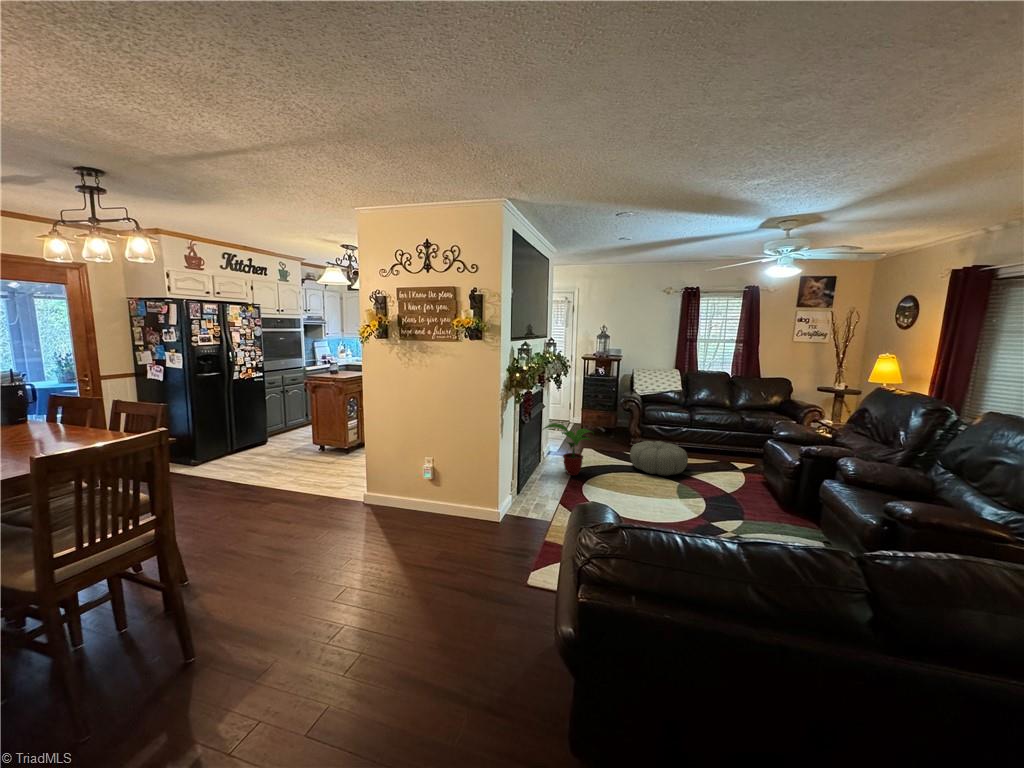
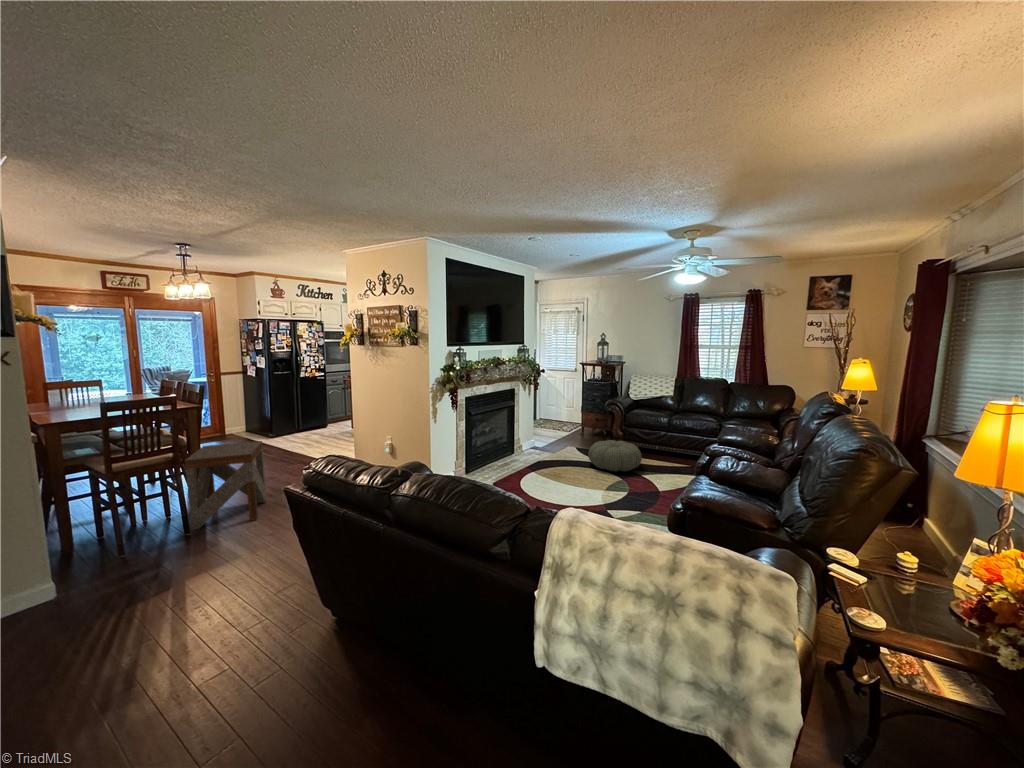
potted plant: present [543,424,594,475] -> none [506,419,554,464]
side table: none [182,487,299,655] -> present [185,441,267,529]

